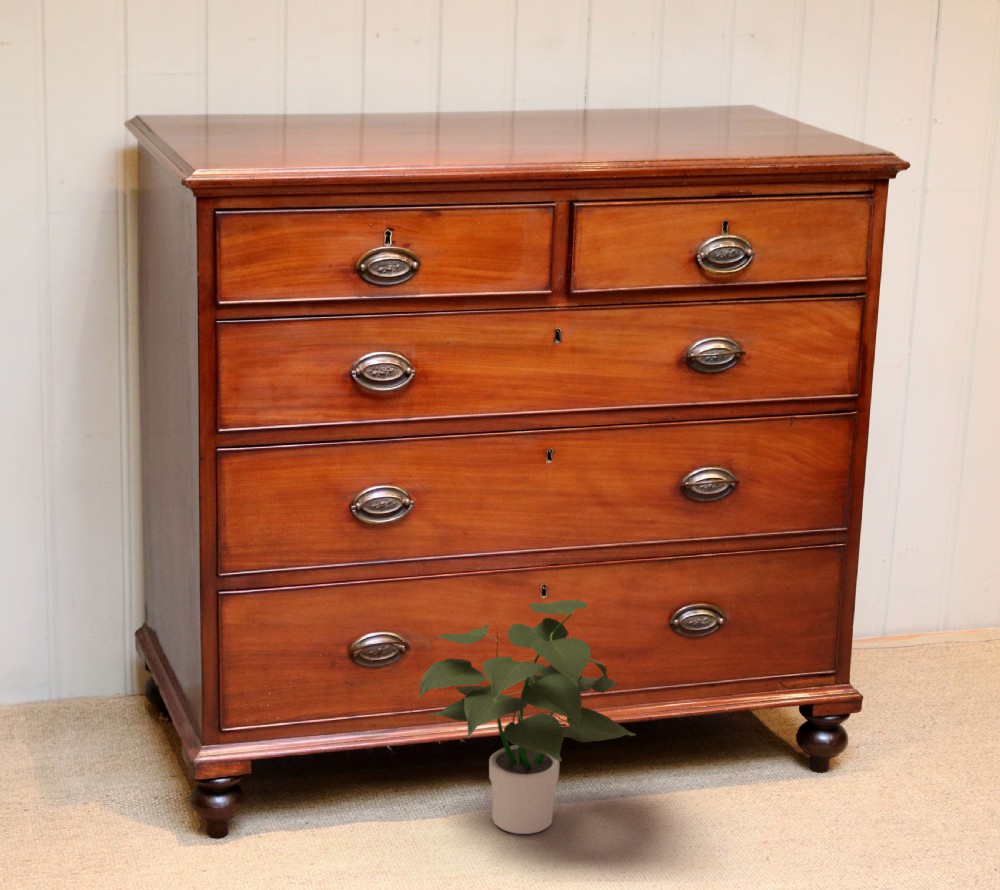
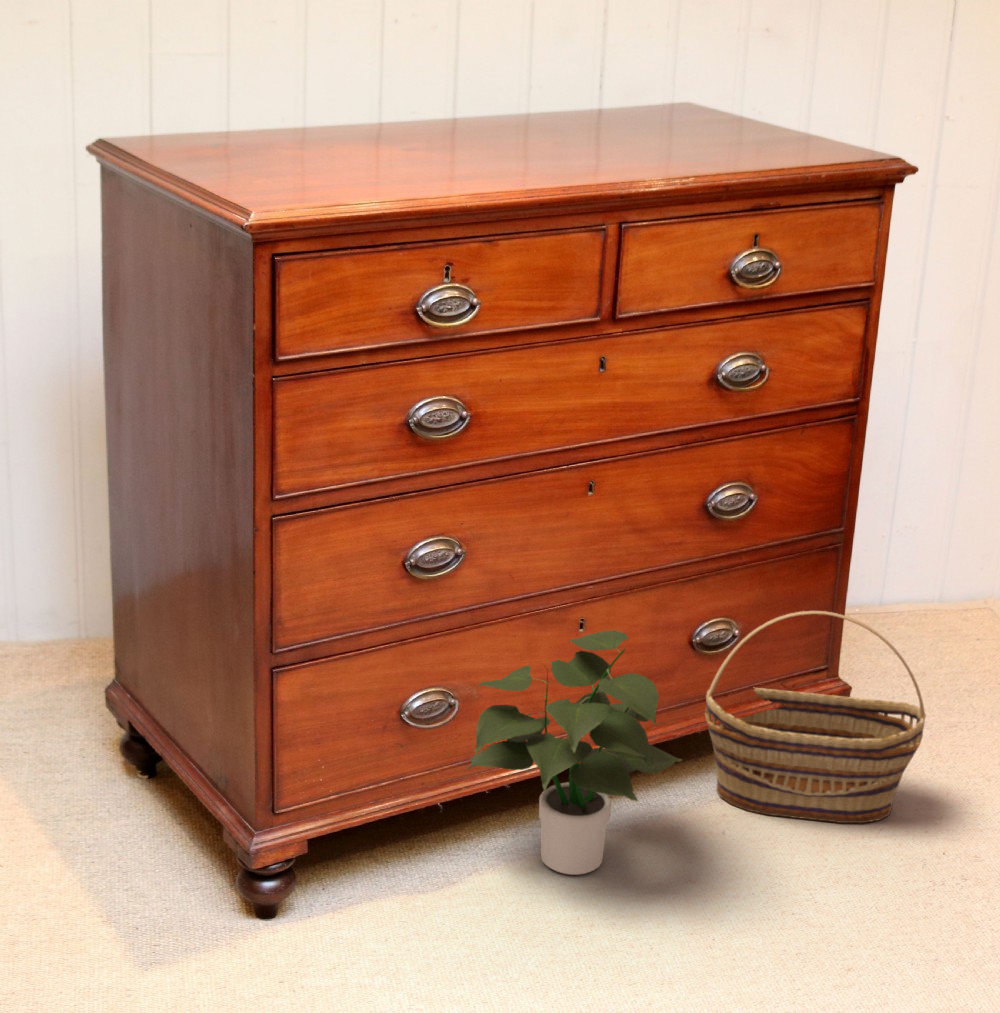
basket: none [690,604,908,829] -> present [705,611,926,823]

